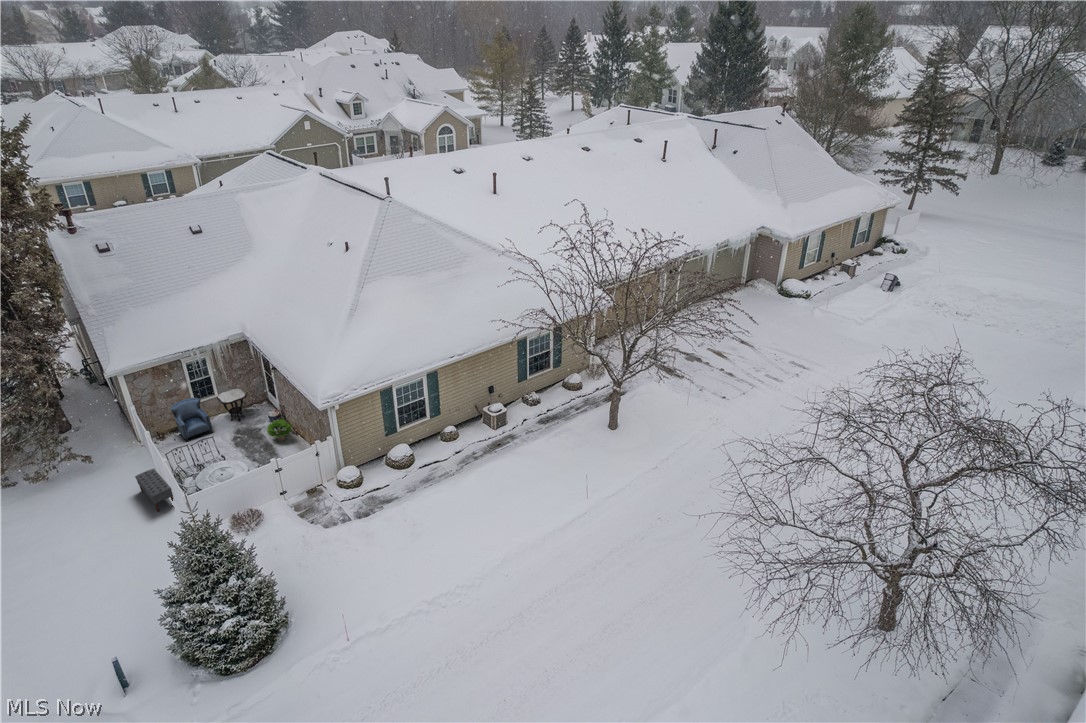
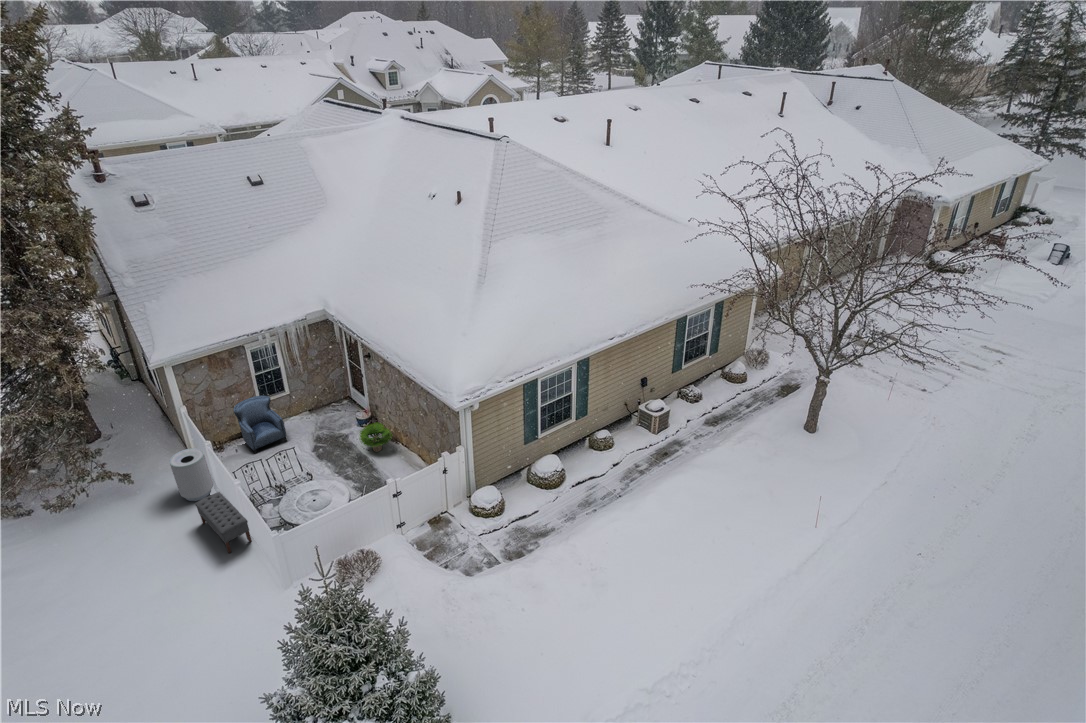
side table: present [217,389,247,421] -> none [290,384,328,426]
trash can: none [118,437,152,476] -> present [169,448,213,501]

